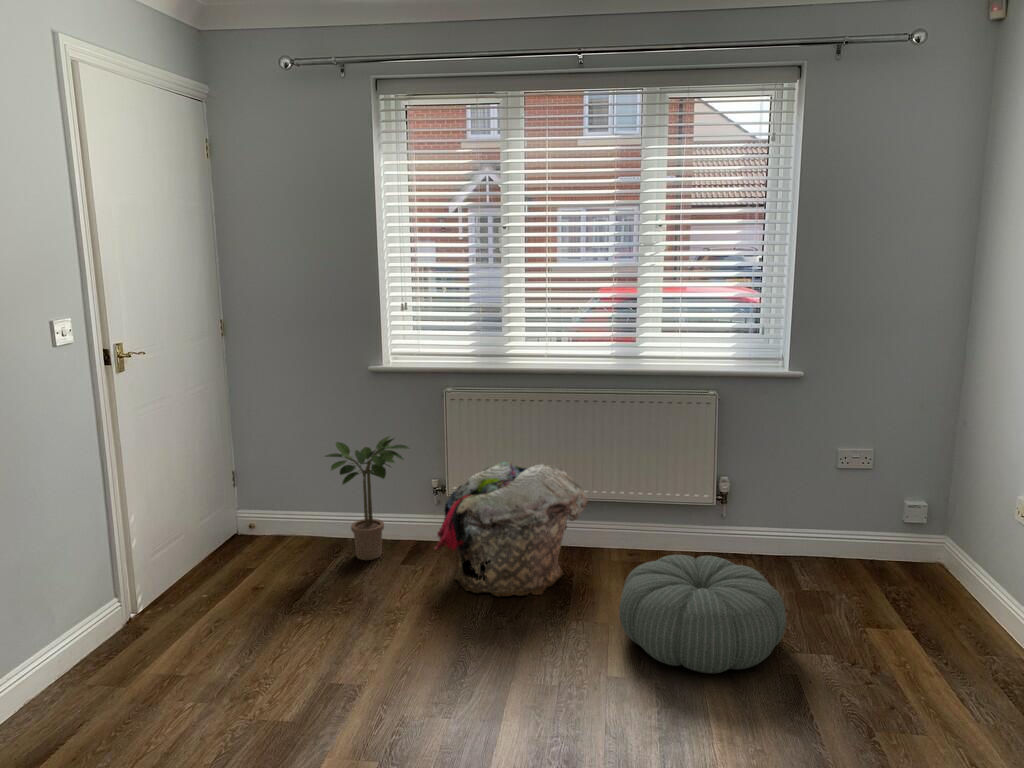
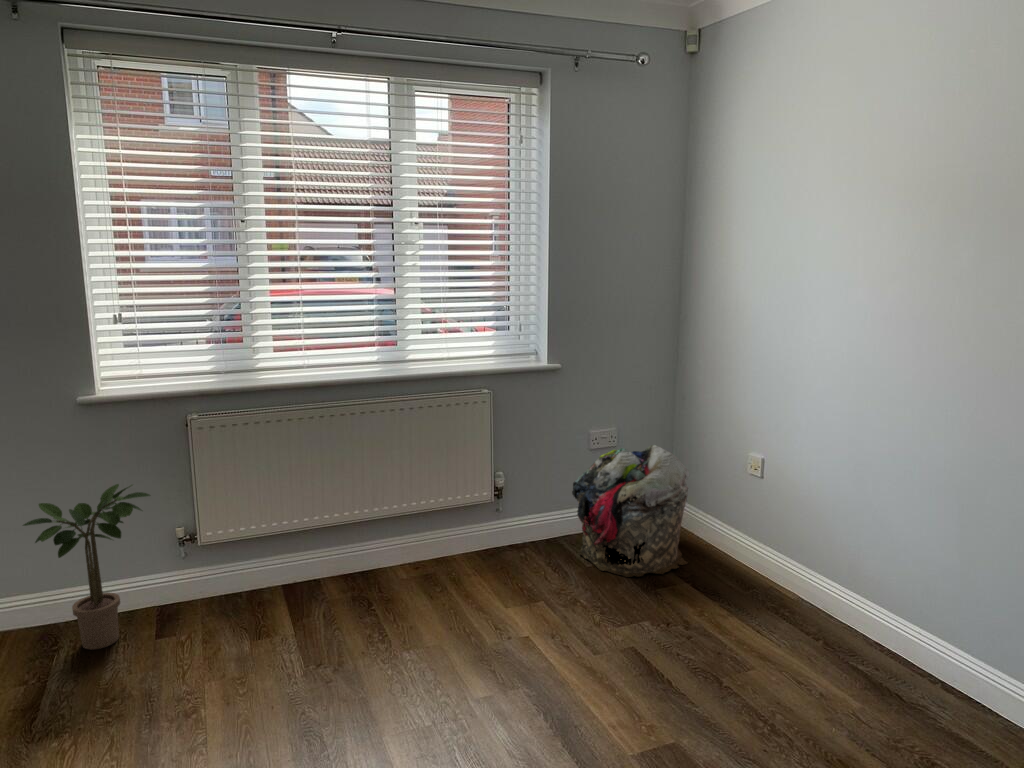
laundry basket: present [434,462,588,597] -> present [572,445,690,577]
pouf: present [619,555,786,673] -> none [452,551,614,671]

